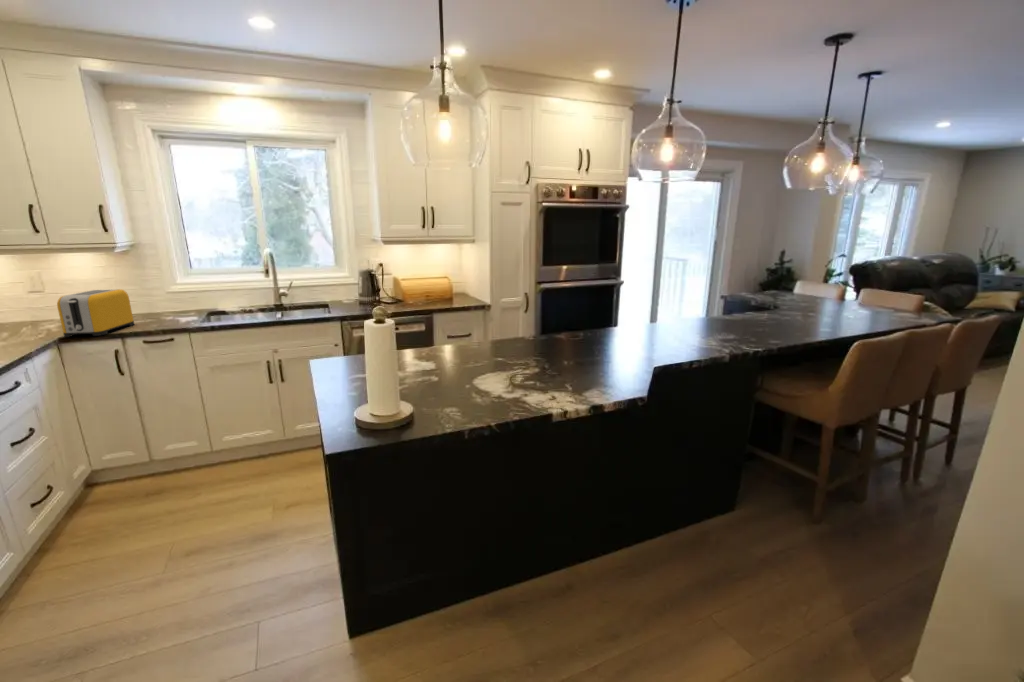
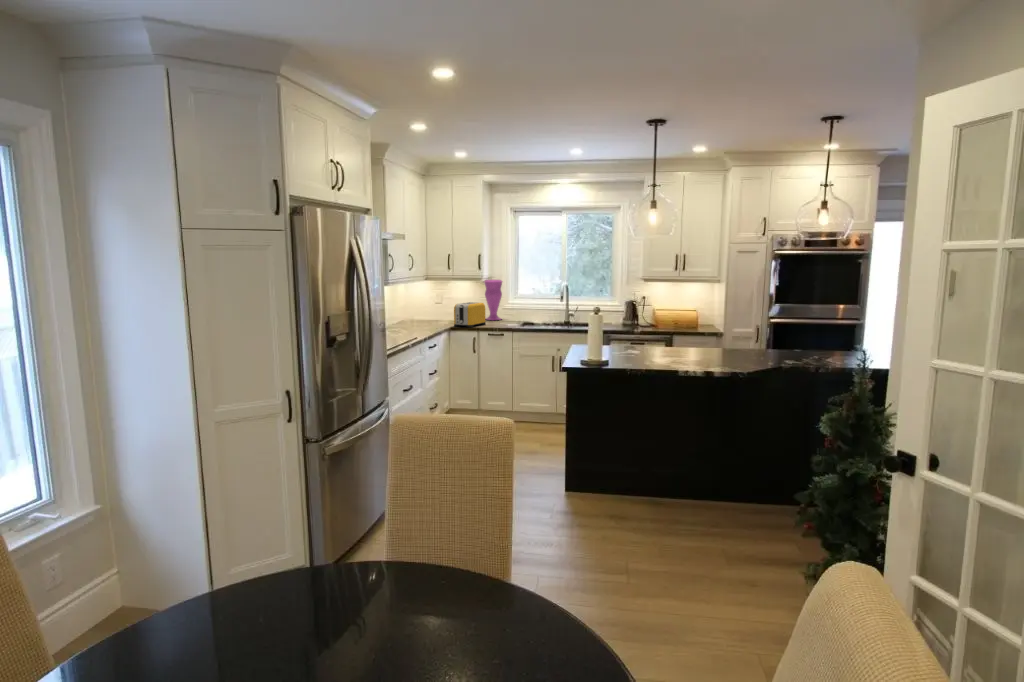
vase: none [119,248,168,314] -> present [484,280,502,320]

